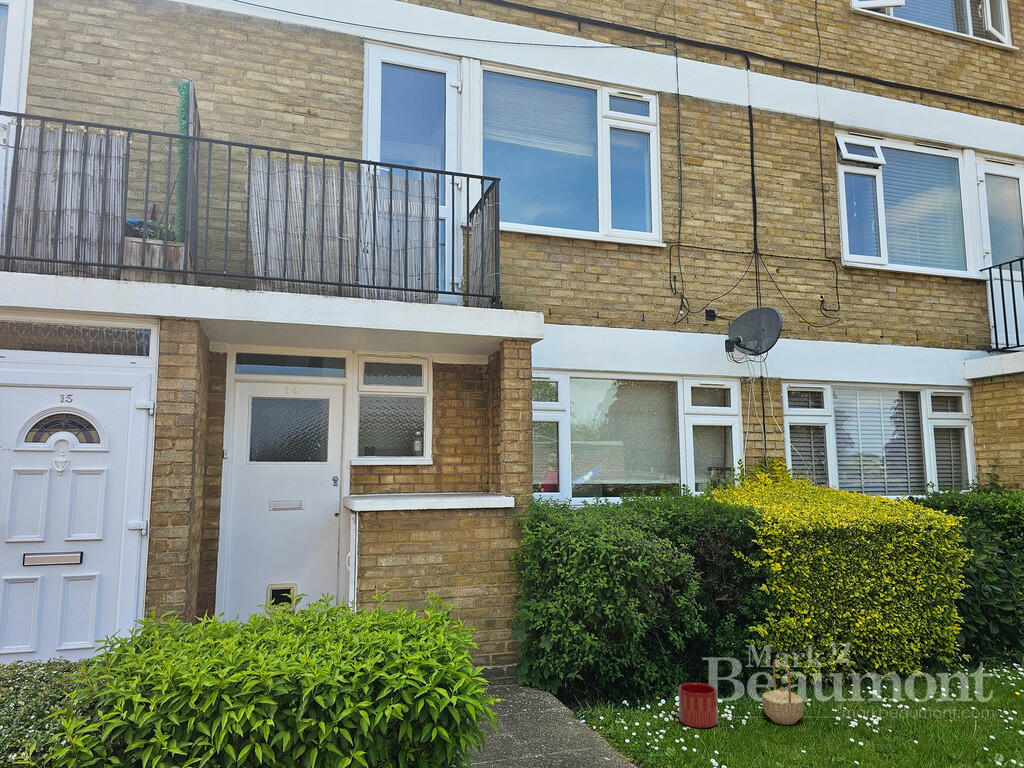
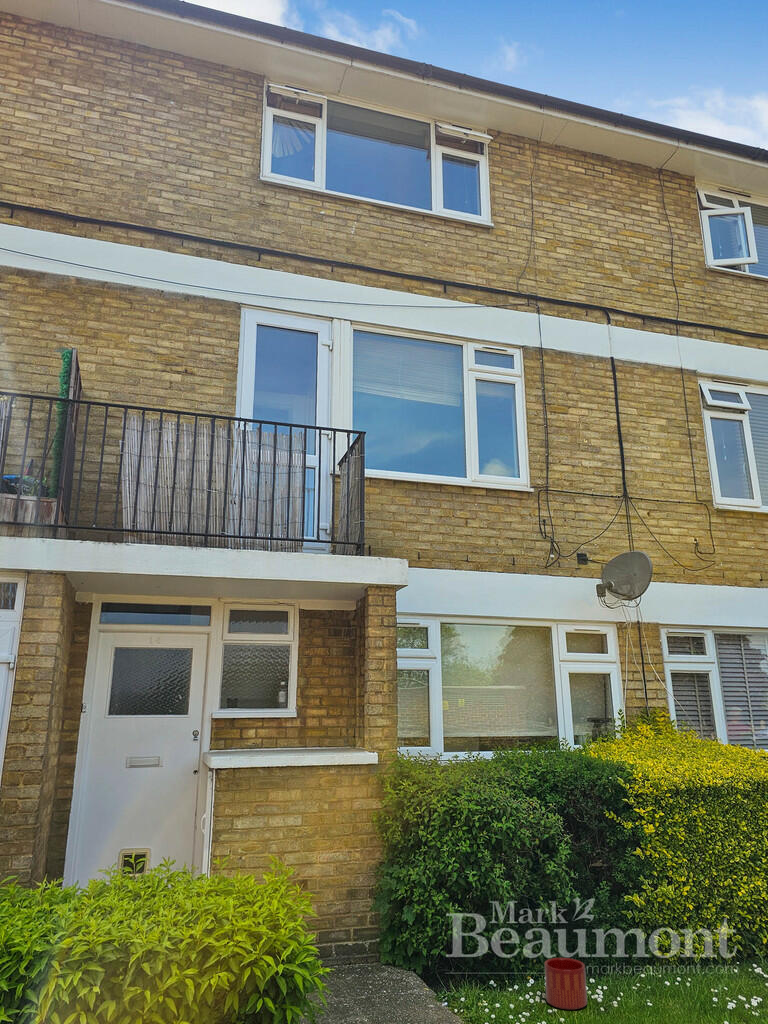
basket: present [762,659,804,725] -> none [635,932,680,1007]

